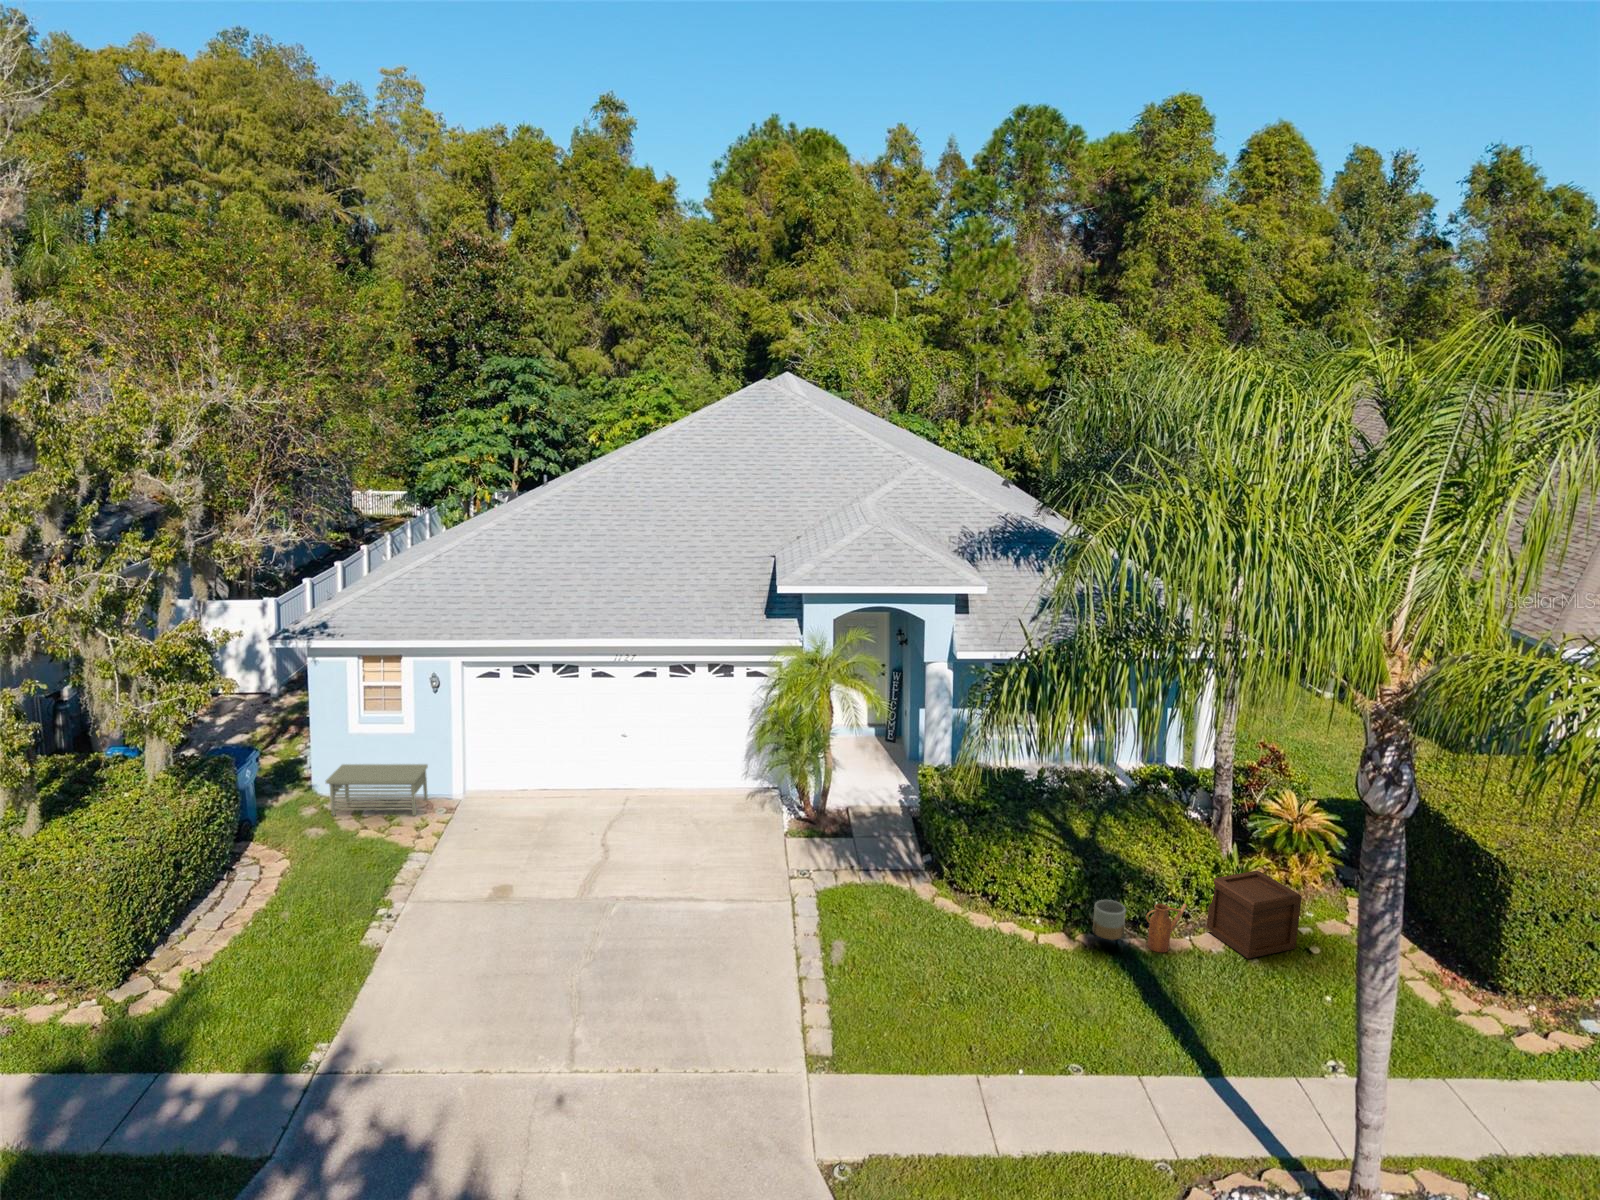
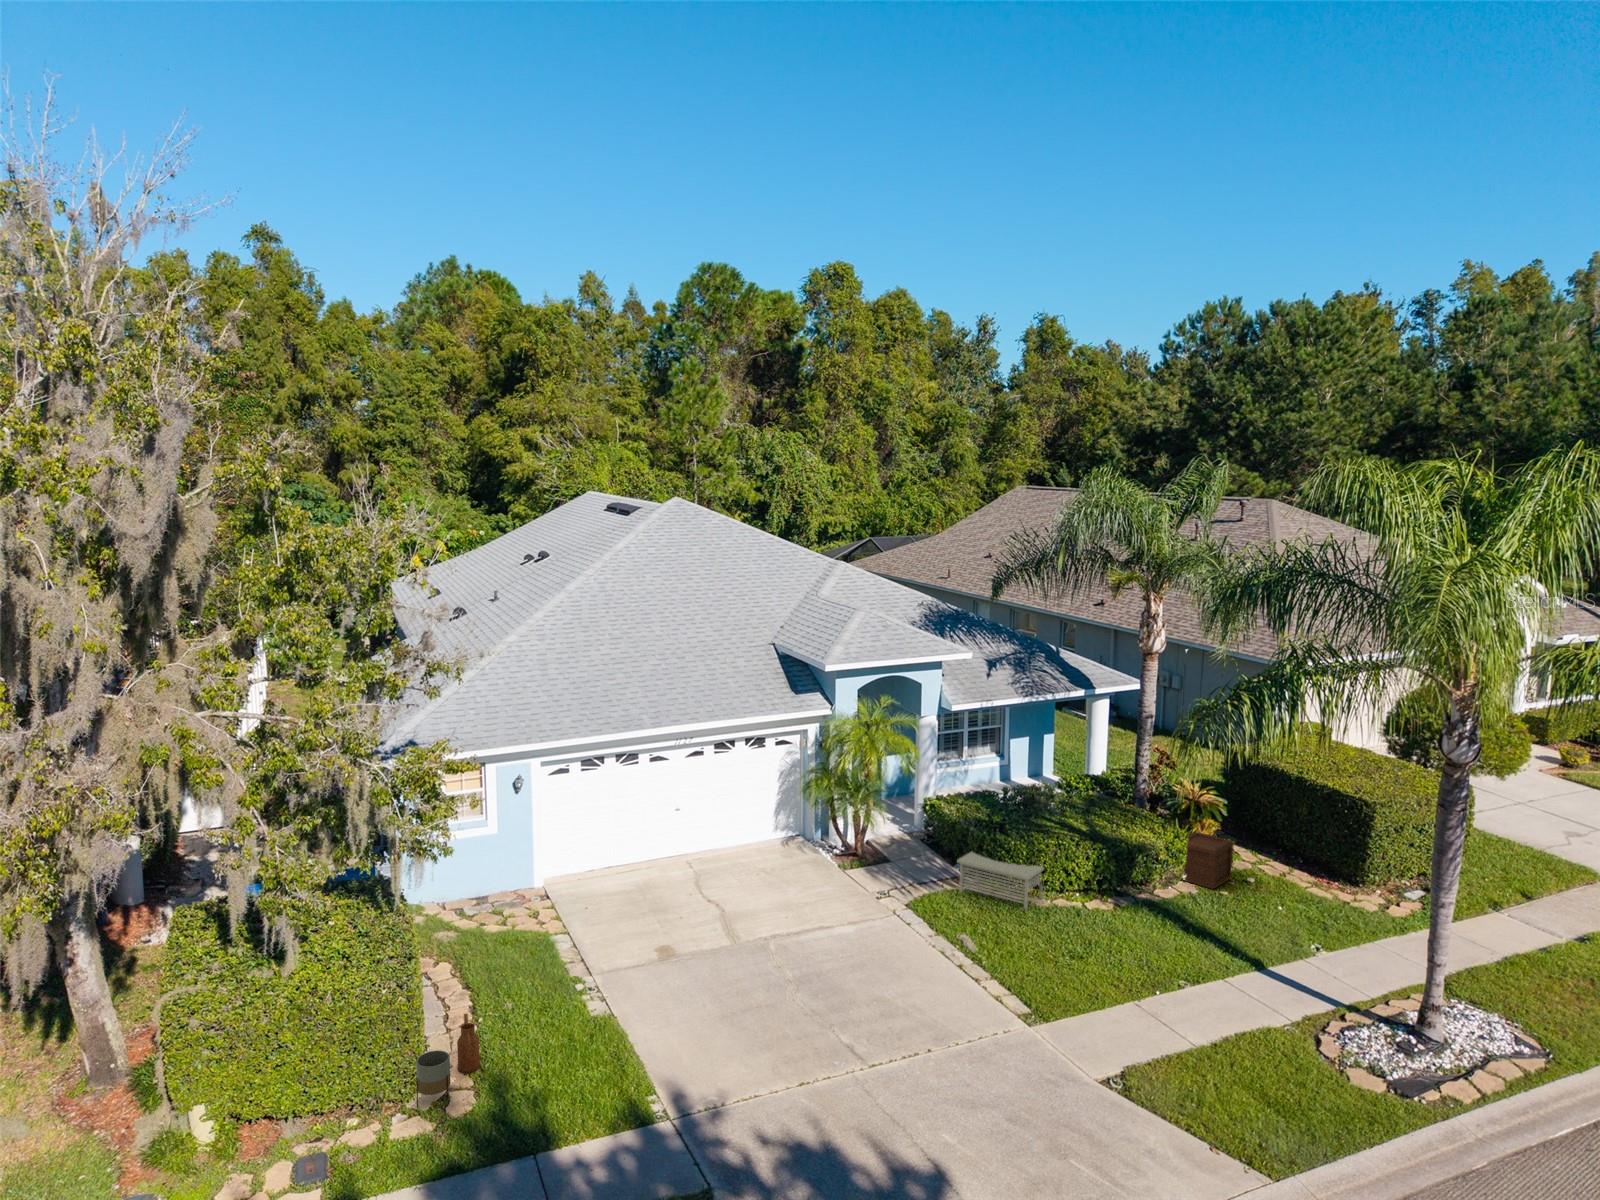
storage bench: present [326,764,428,816] -> present [957,852,1044,909]
planter: present [1093,900,1126,940] -> present [416,1050,451,1108]
watering can: present [1146,903,1187,952] -> present [457,1014,480,1073]

